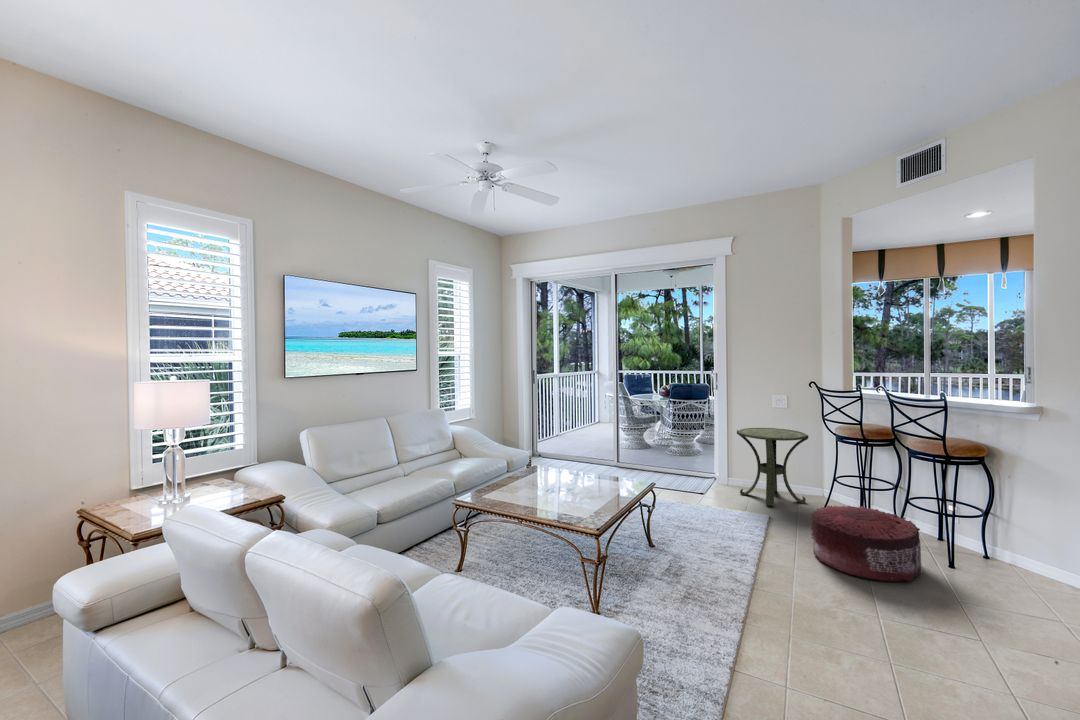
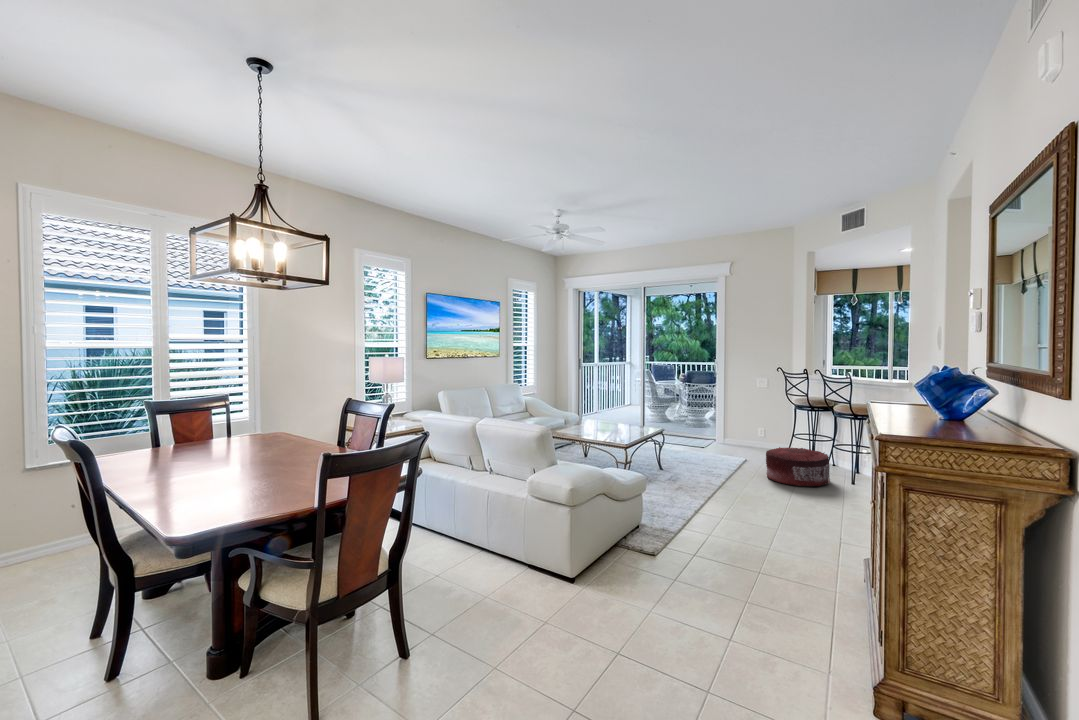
side table: present [737,428,808,506] -> none [730,403,780,456]

